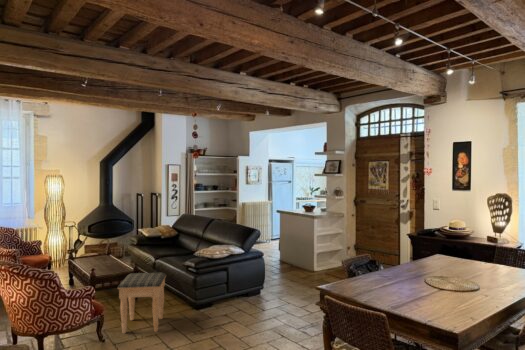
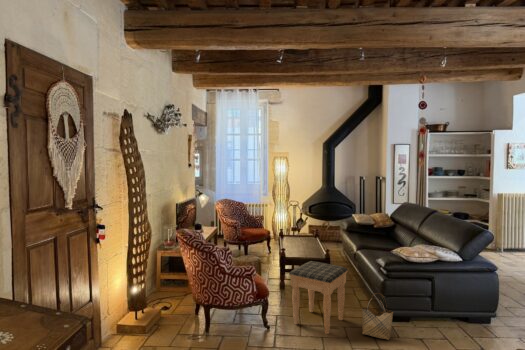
woven basket: none [182,287,206,323] -> present [361,293,393,340]

